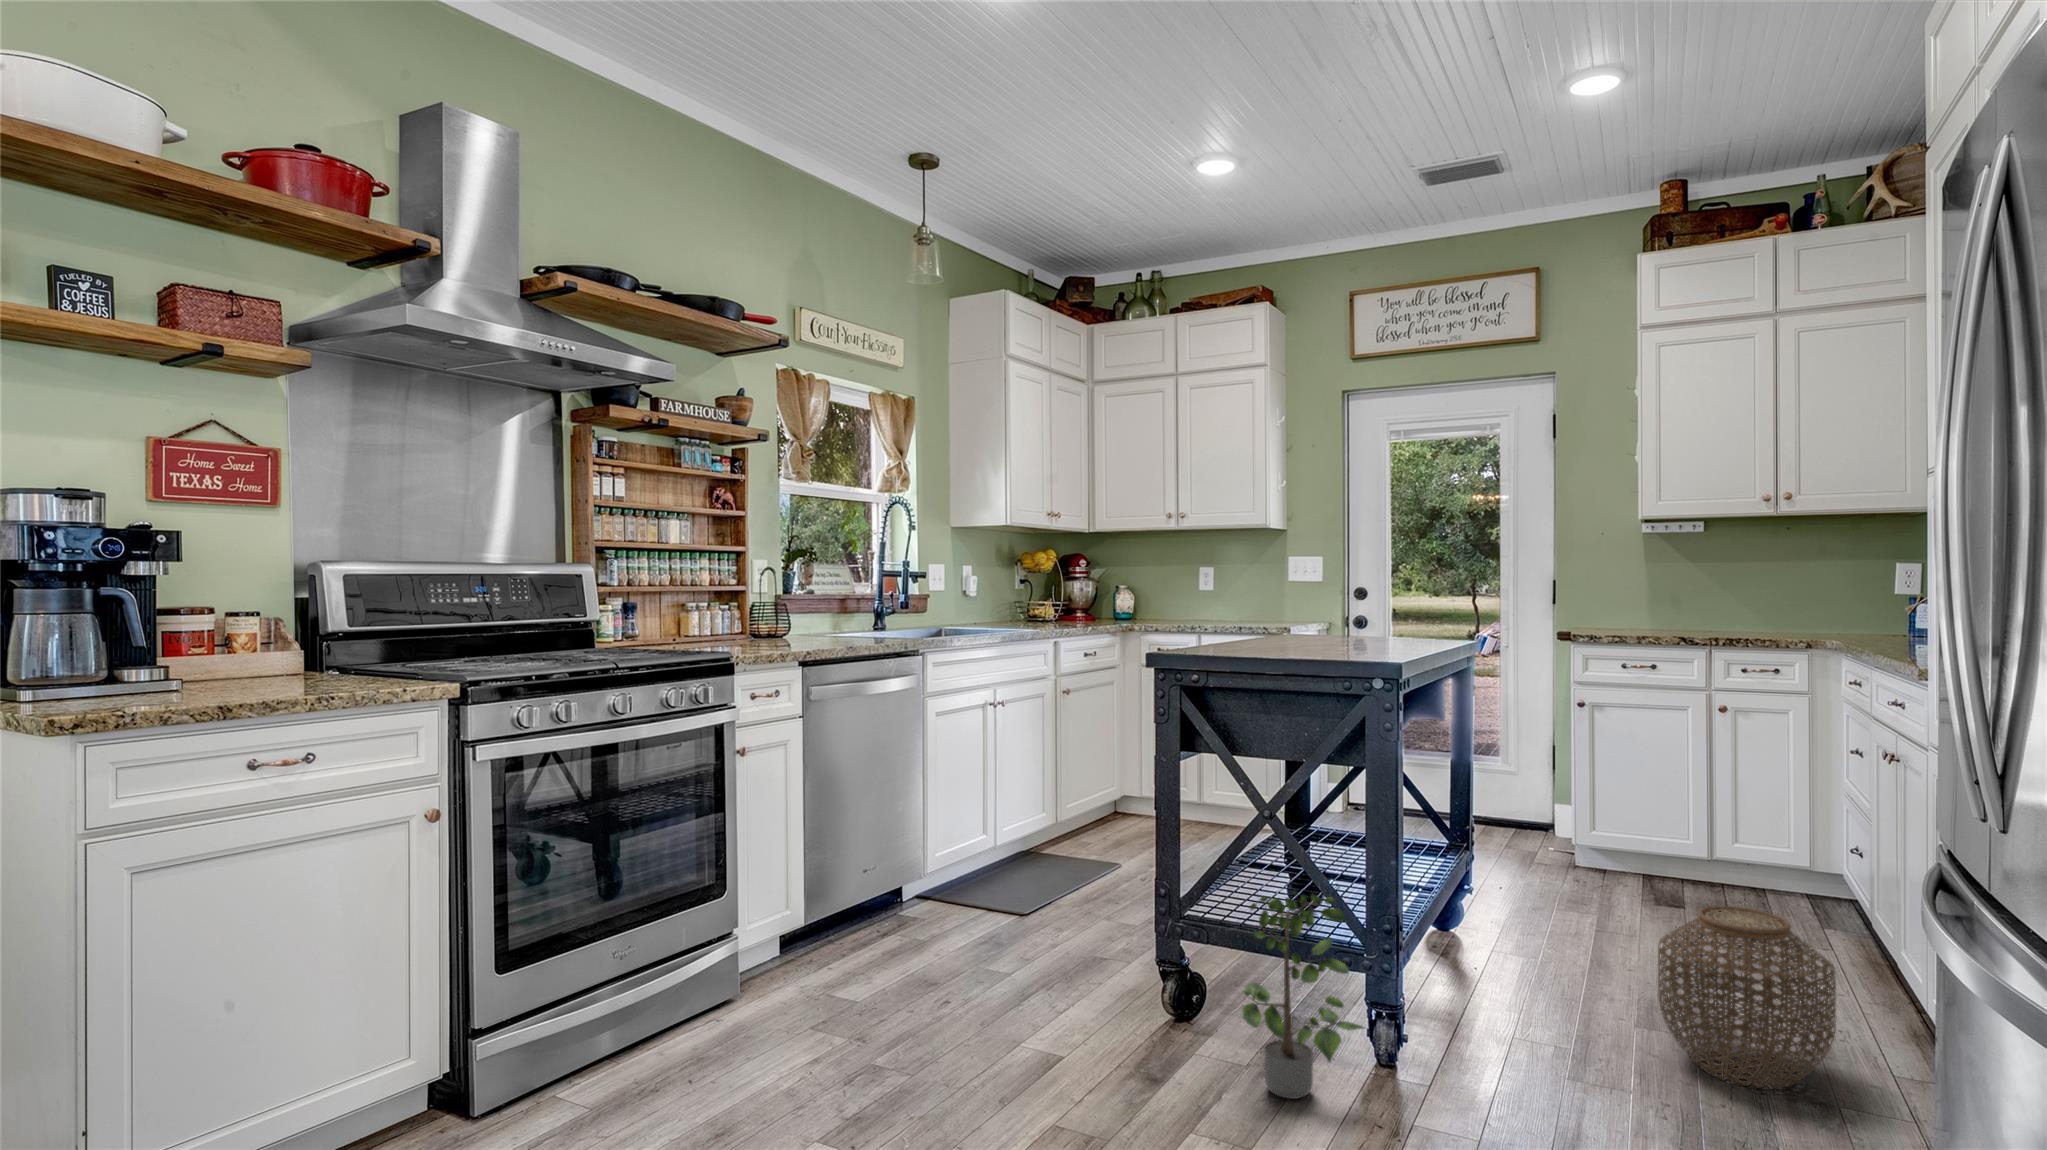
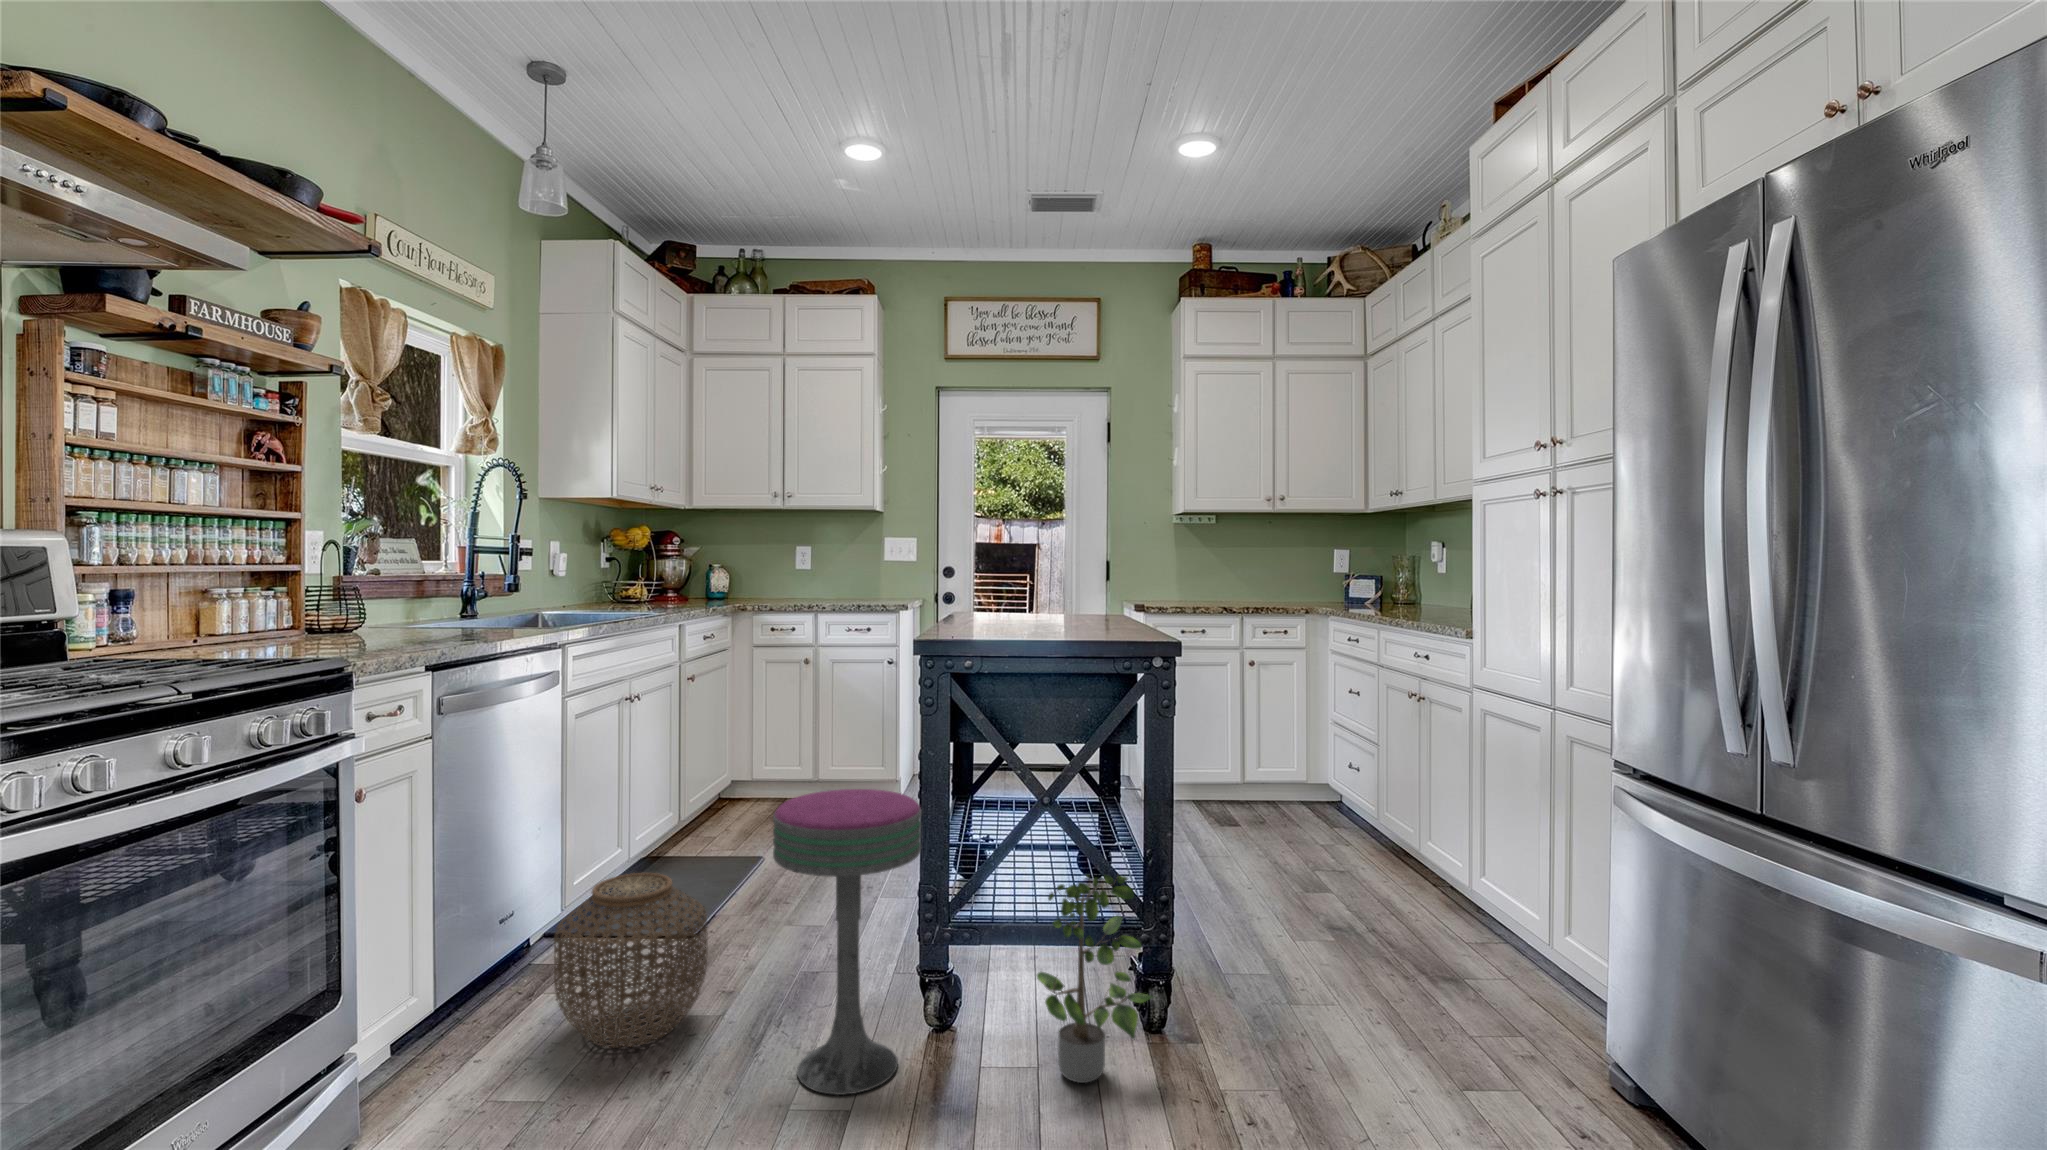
bar stool: none [1016,788,1148,1058] -> present [773,789,922,1095]
woven basket: present [1658,906,1836,1089] -> present [554,873,707,1048]

